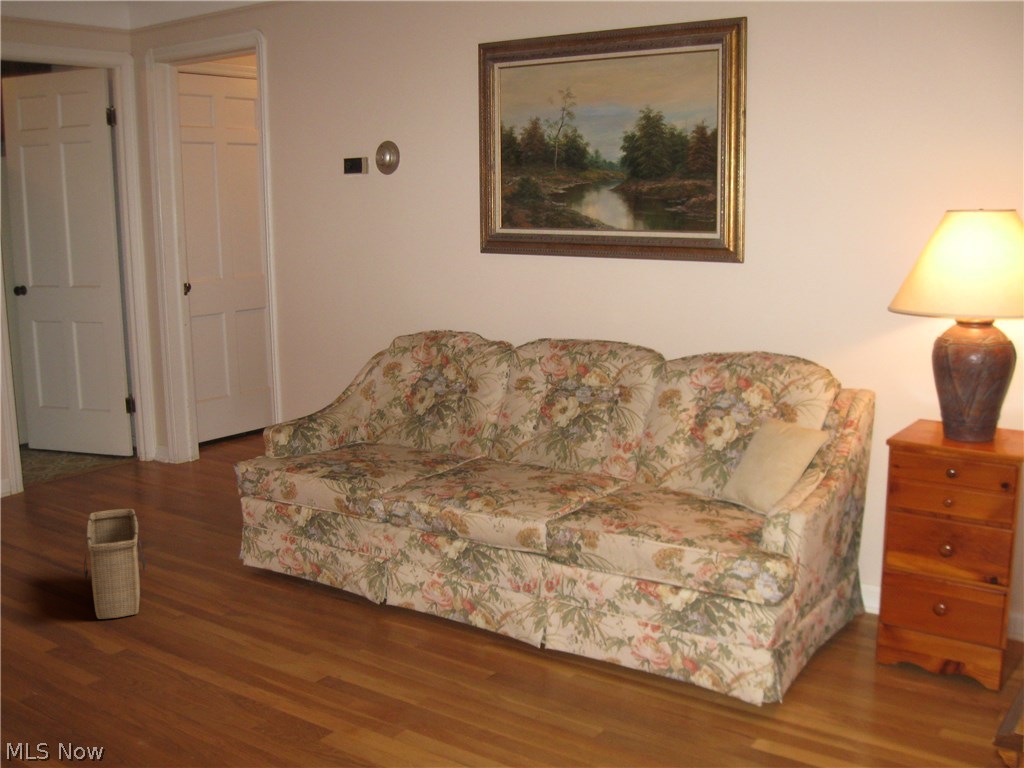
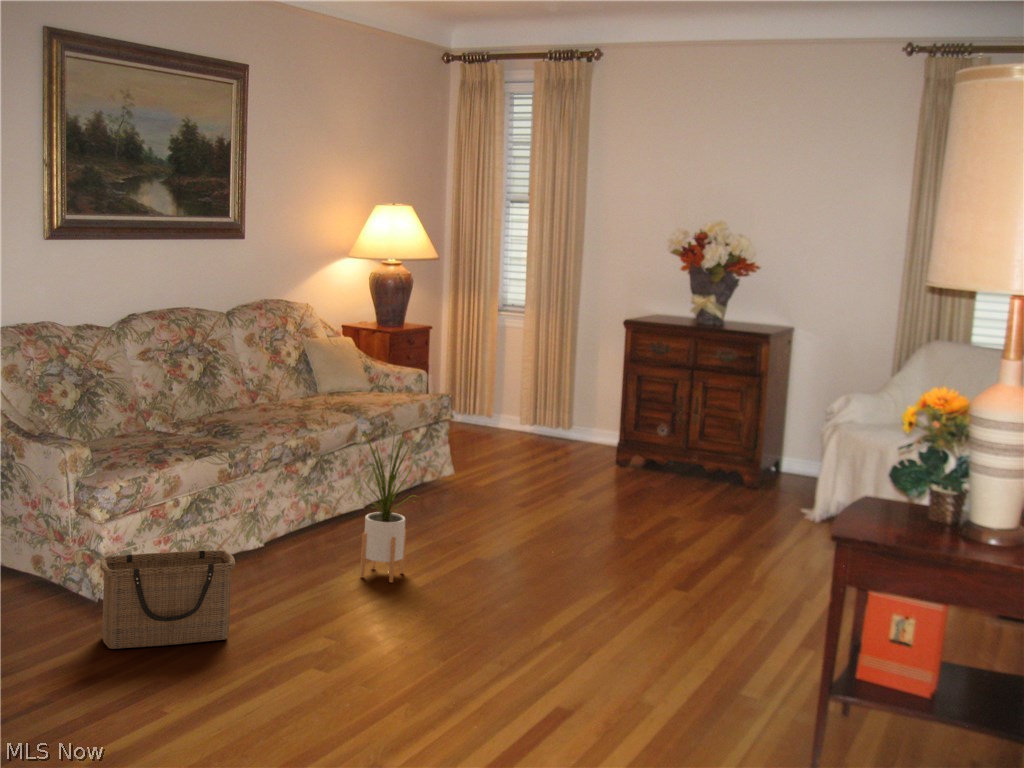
house plant: none [230,472,350,696] -> present [358,431,412,583]

